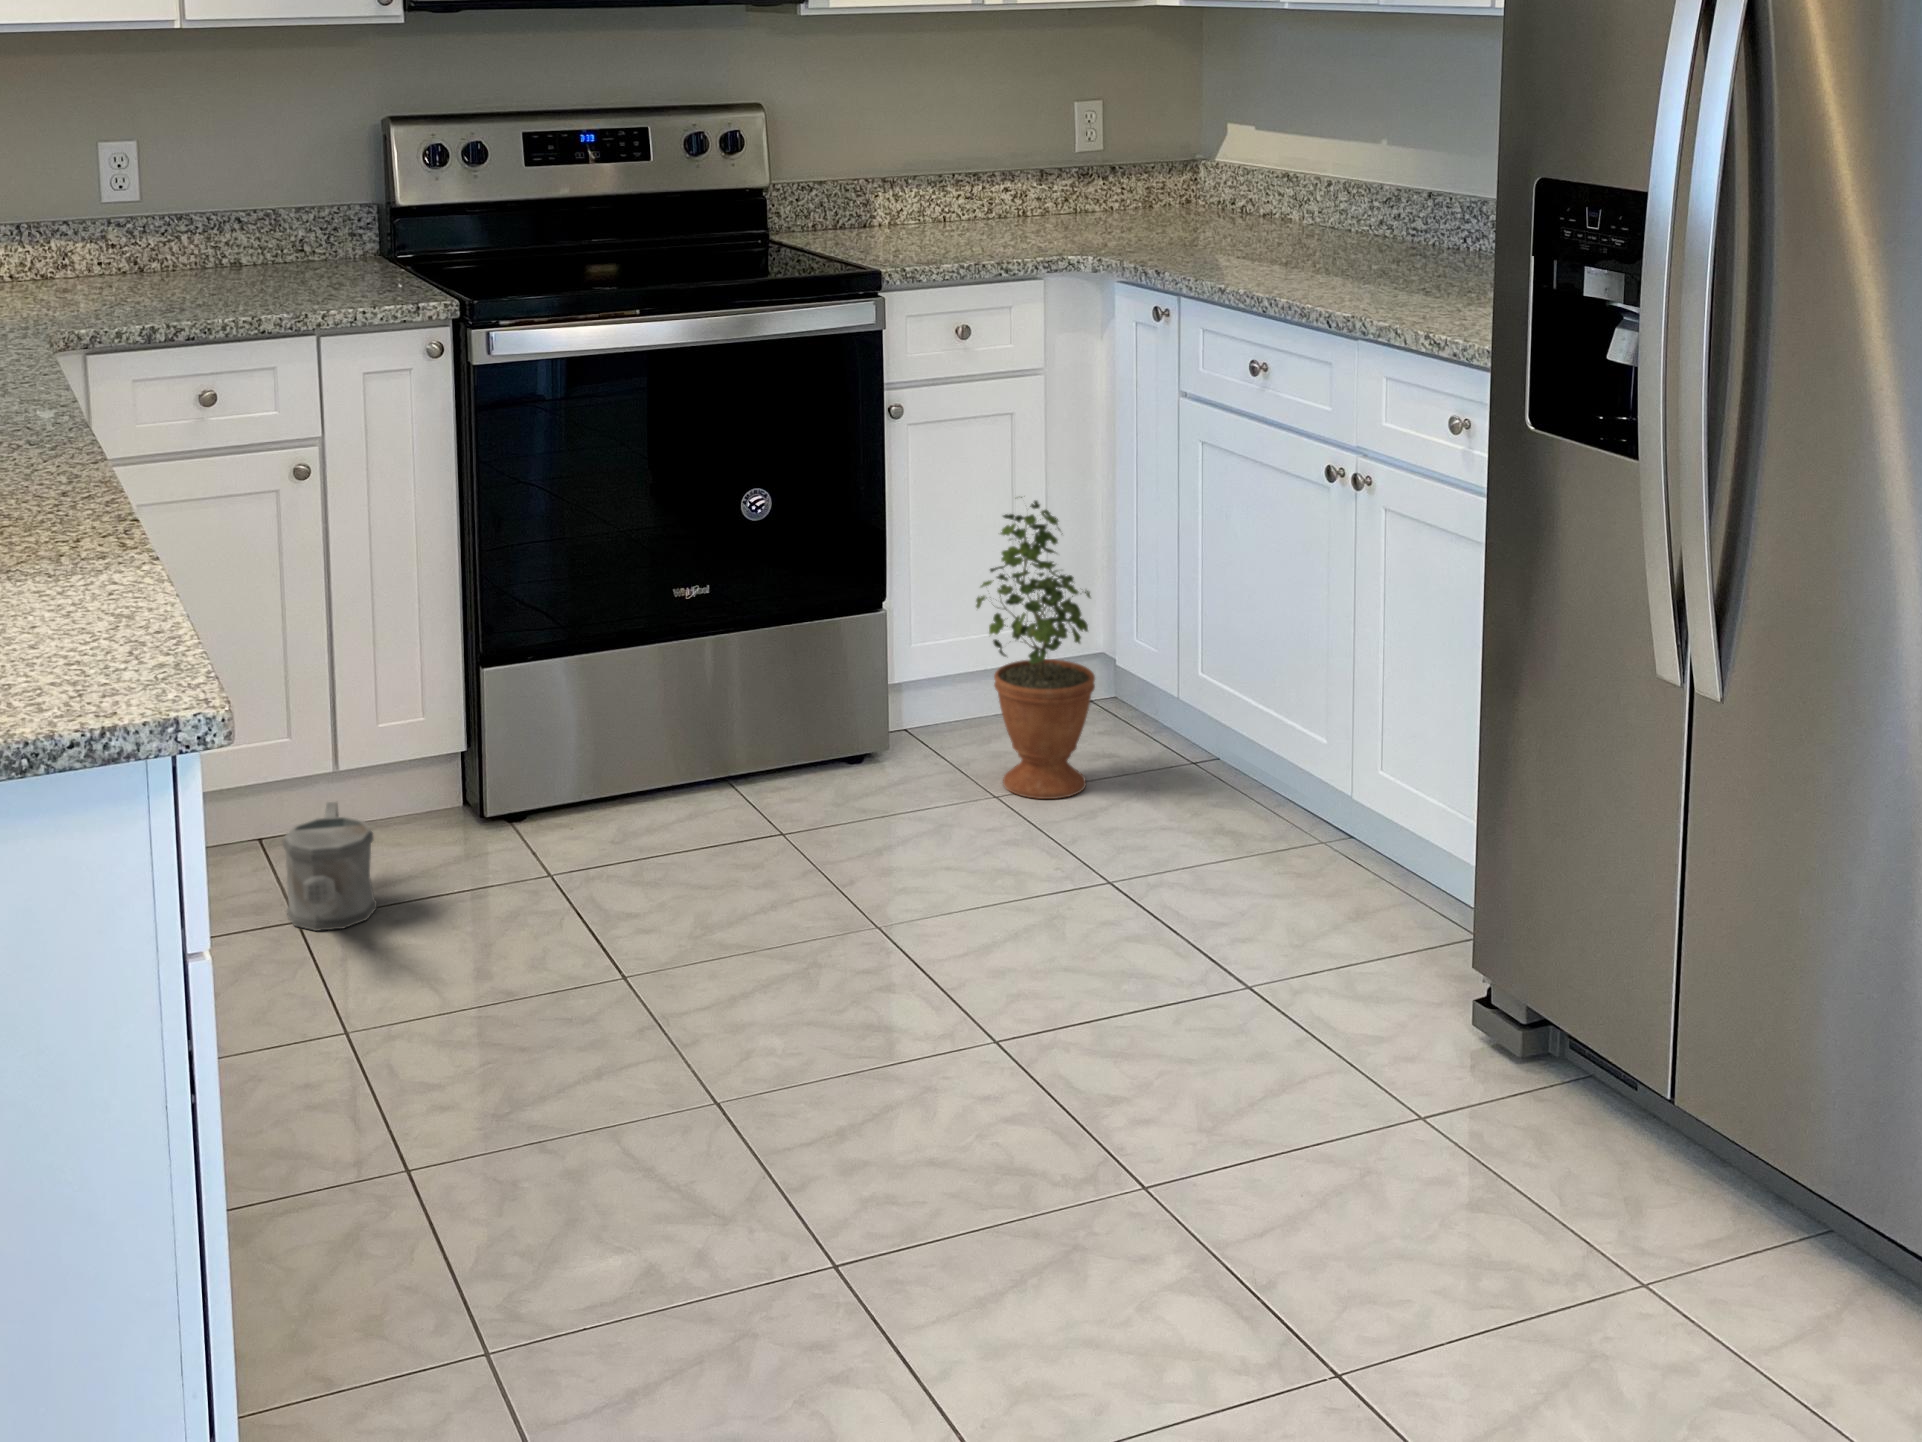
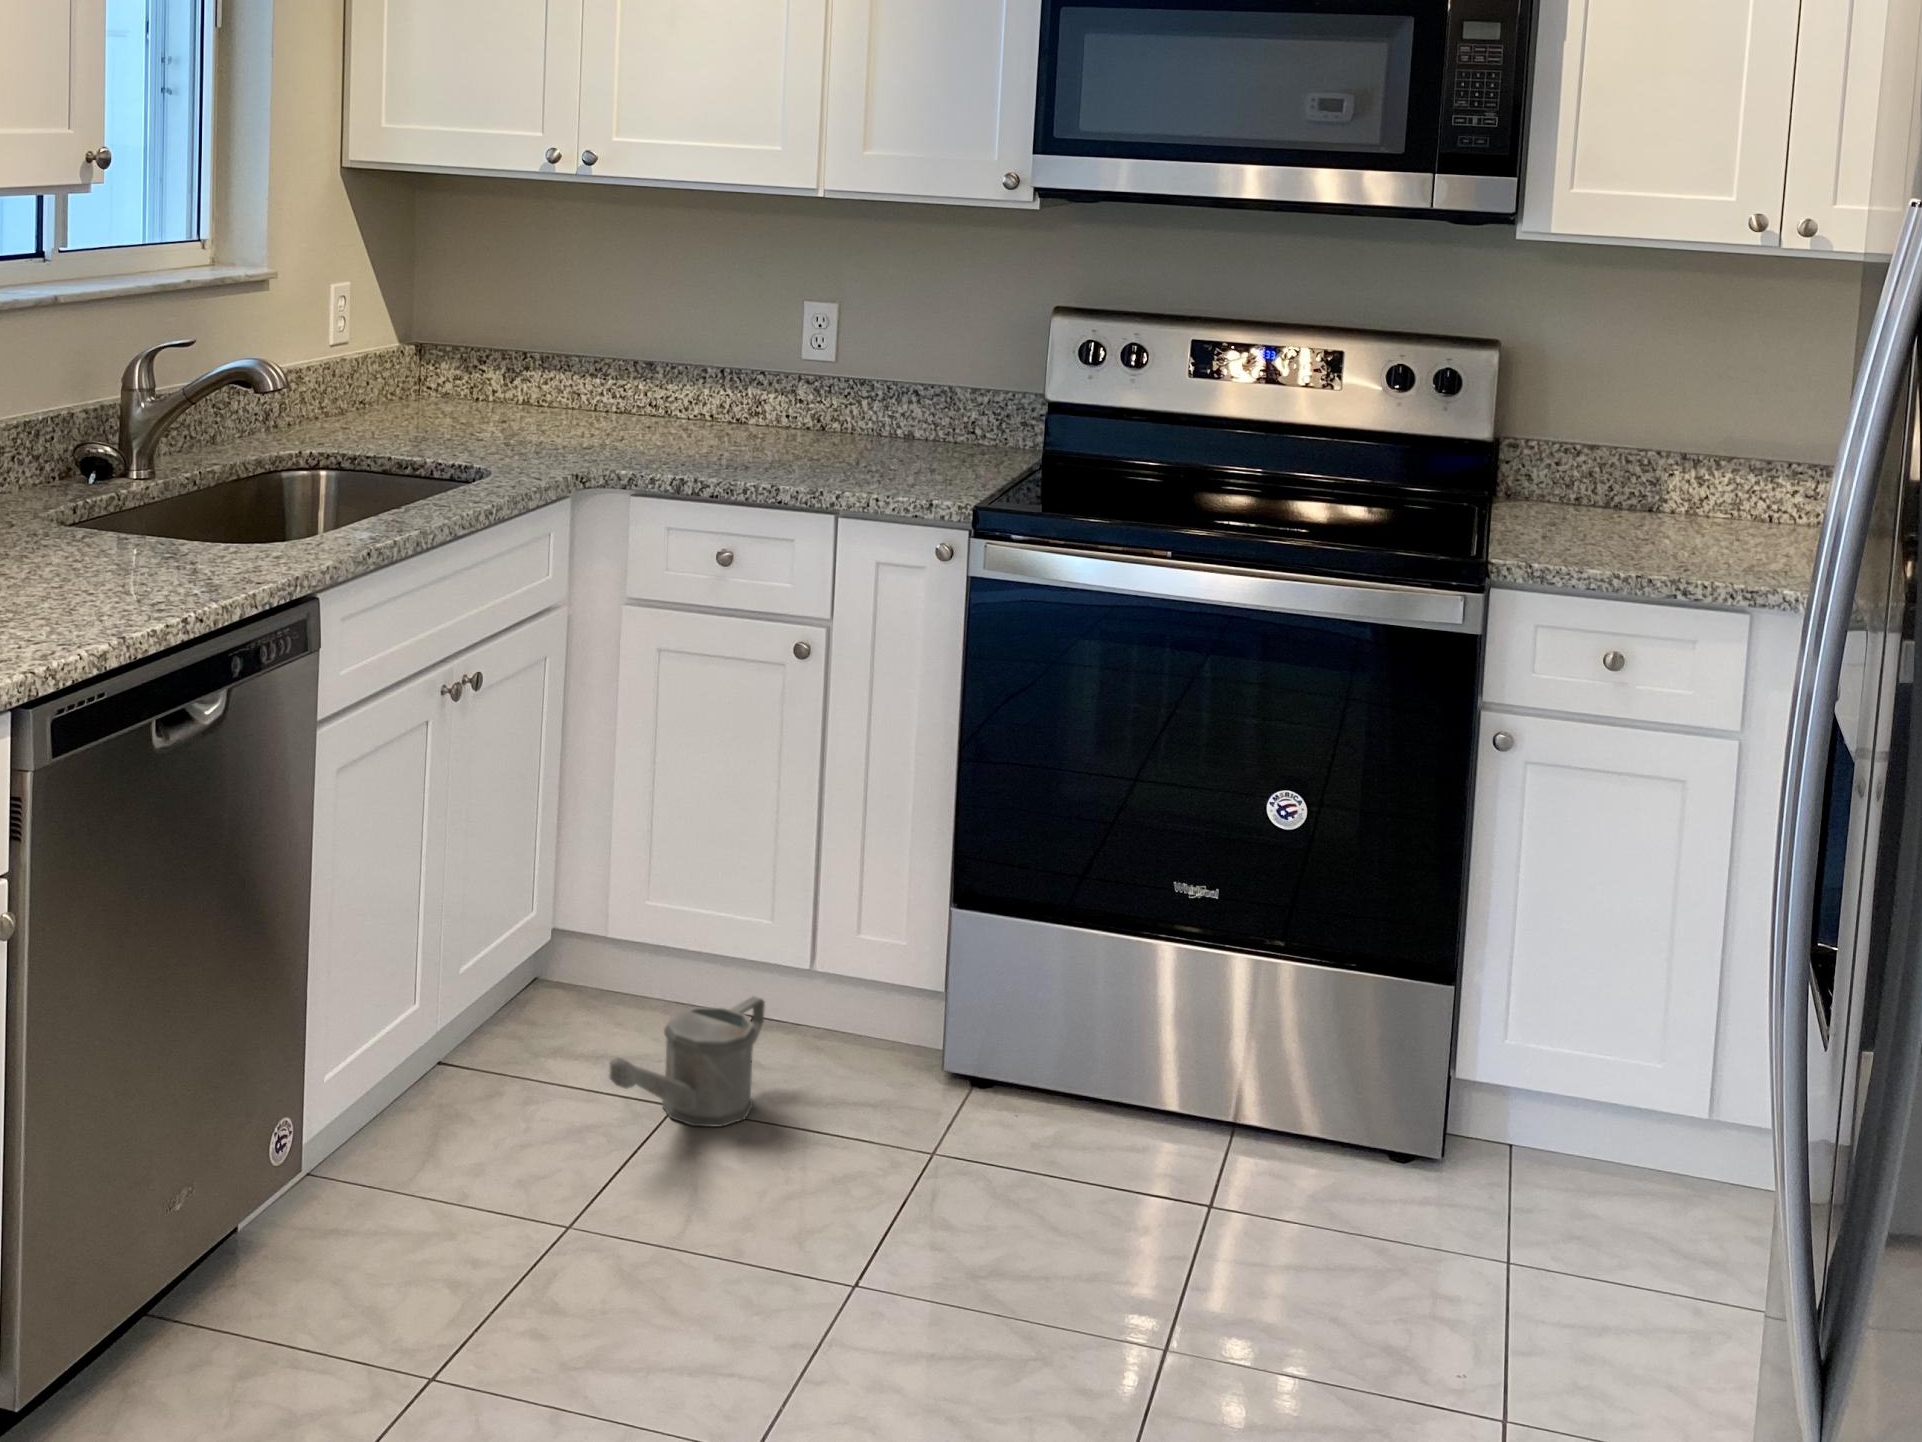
potted plant: present [976,497,1095,799] -> none [1500,891,1675,1308]

